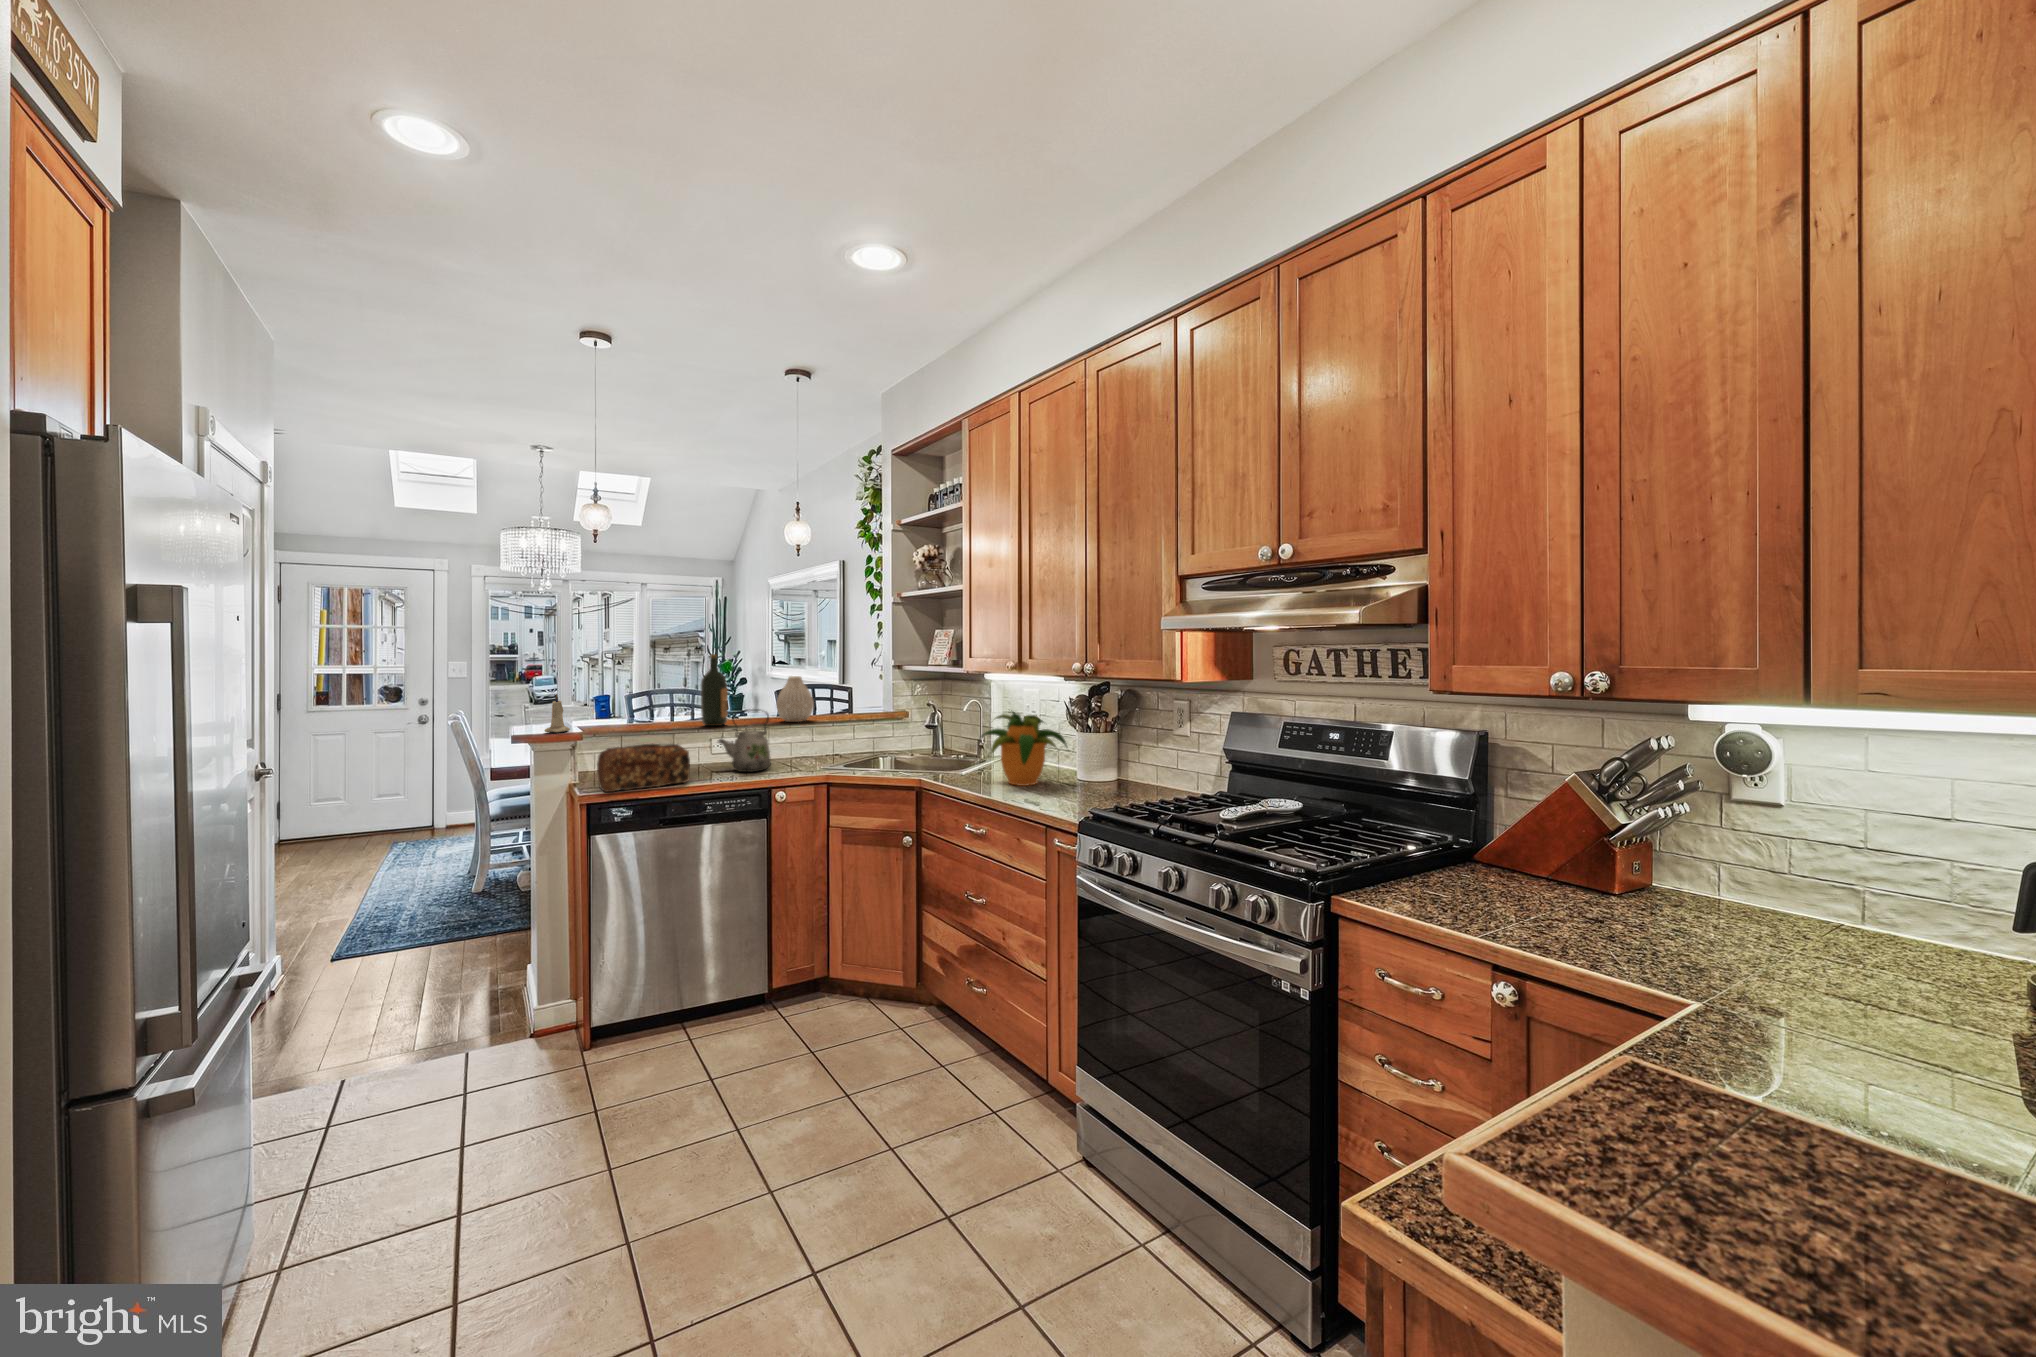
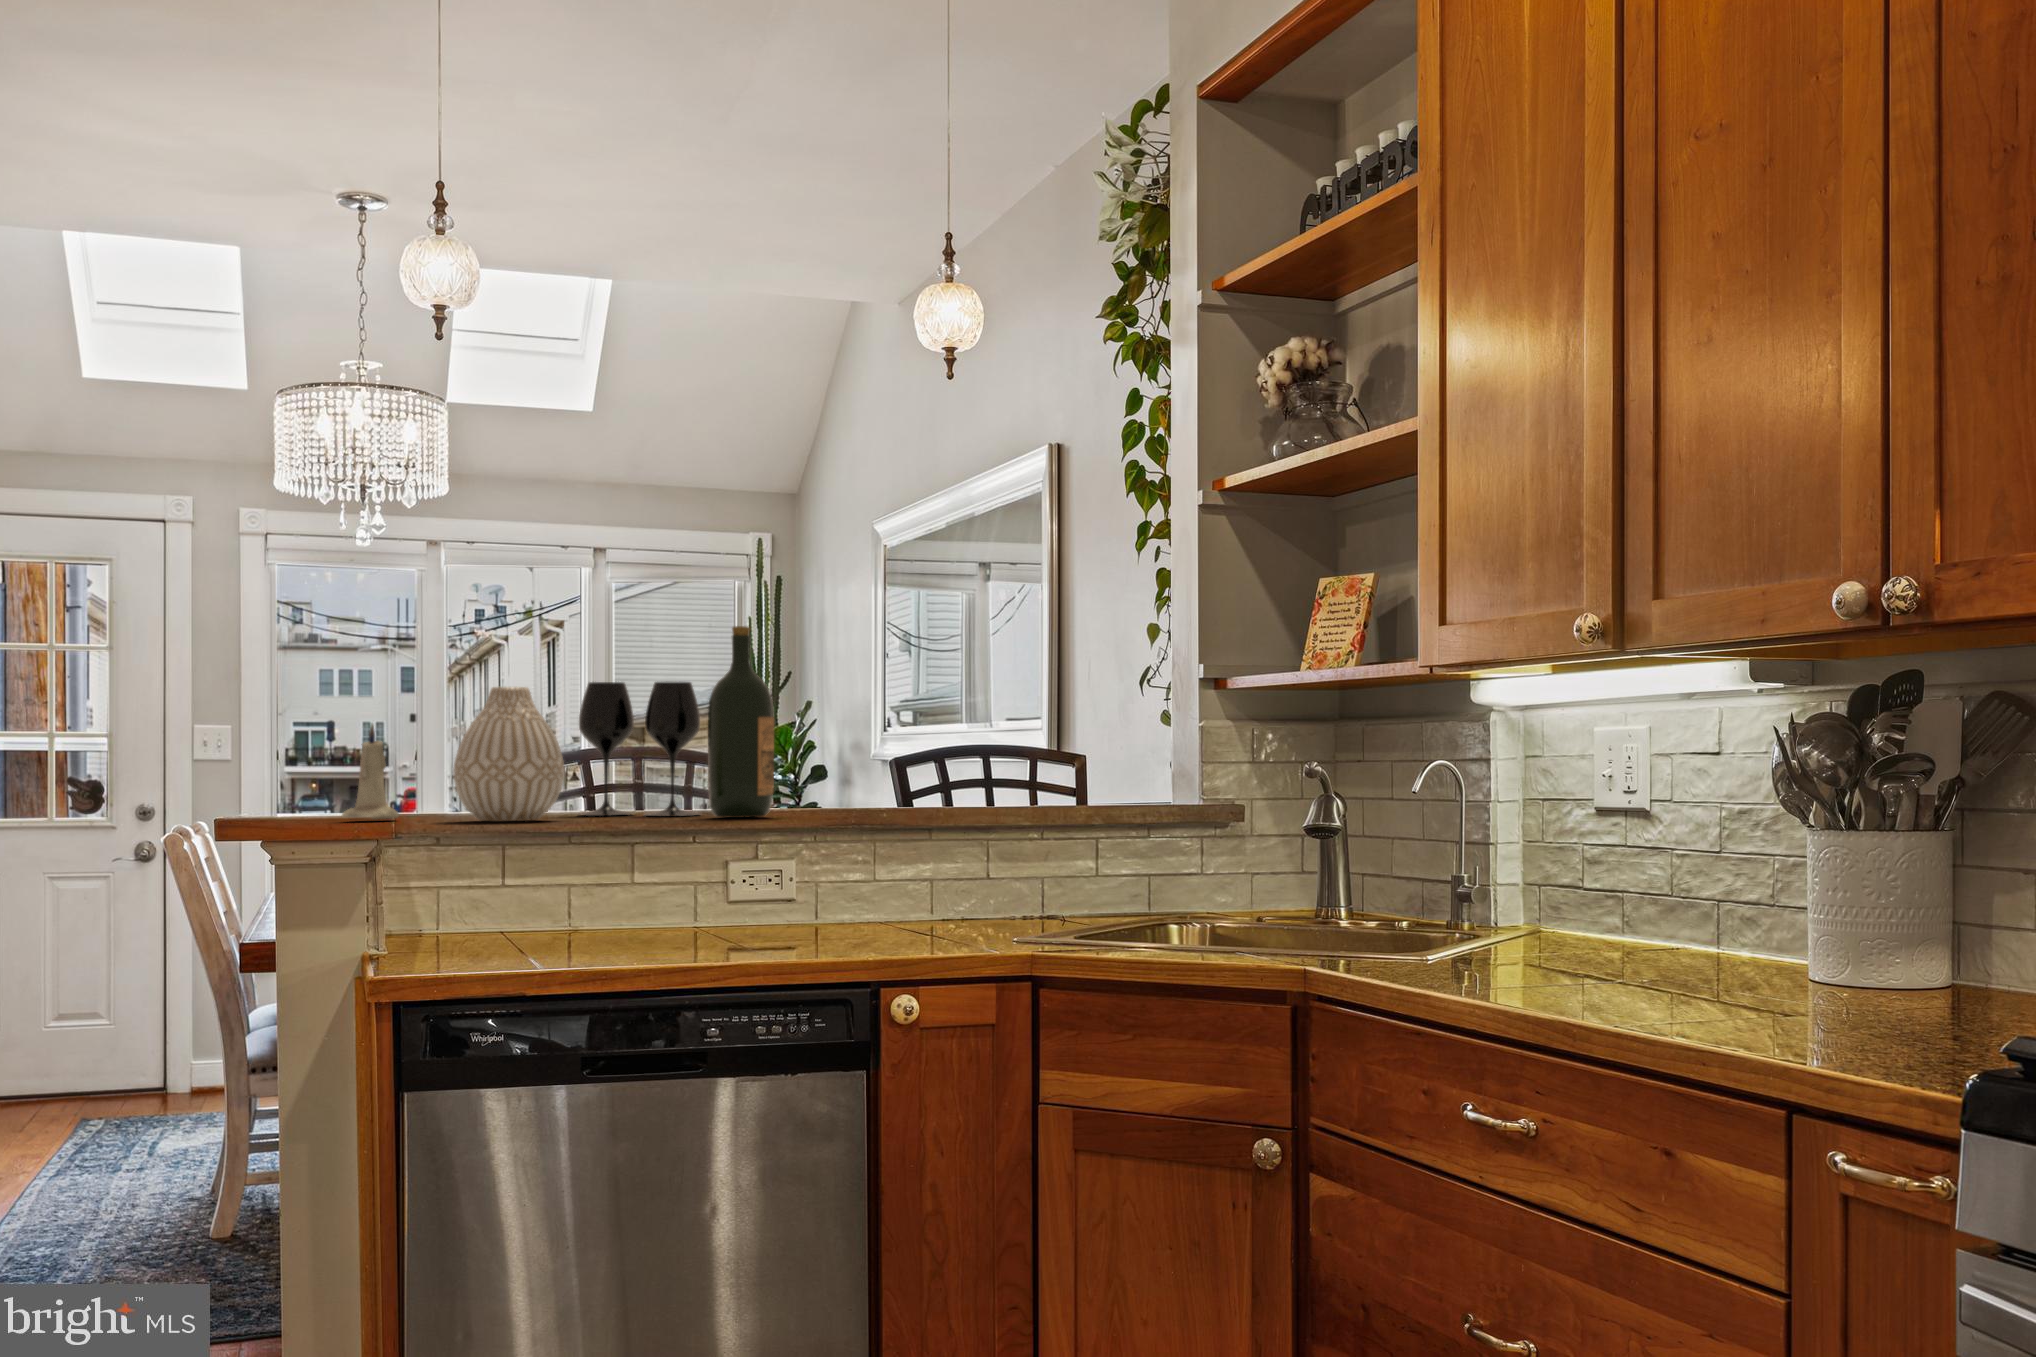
wine glass: none [646,672,698,725] -> present [579,681,700,816]
vase: present [776,676,814,722] -> present [453,687,564,821]
potted plant: present [981,710,1067,786] -> none [1490,751,1802,999]
kettle: present [718,712,771,772] -> none [744,770,882,942]
bread loaf: present [597,744,690,792] -> none [448,847,675,969]

